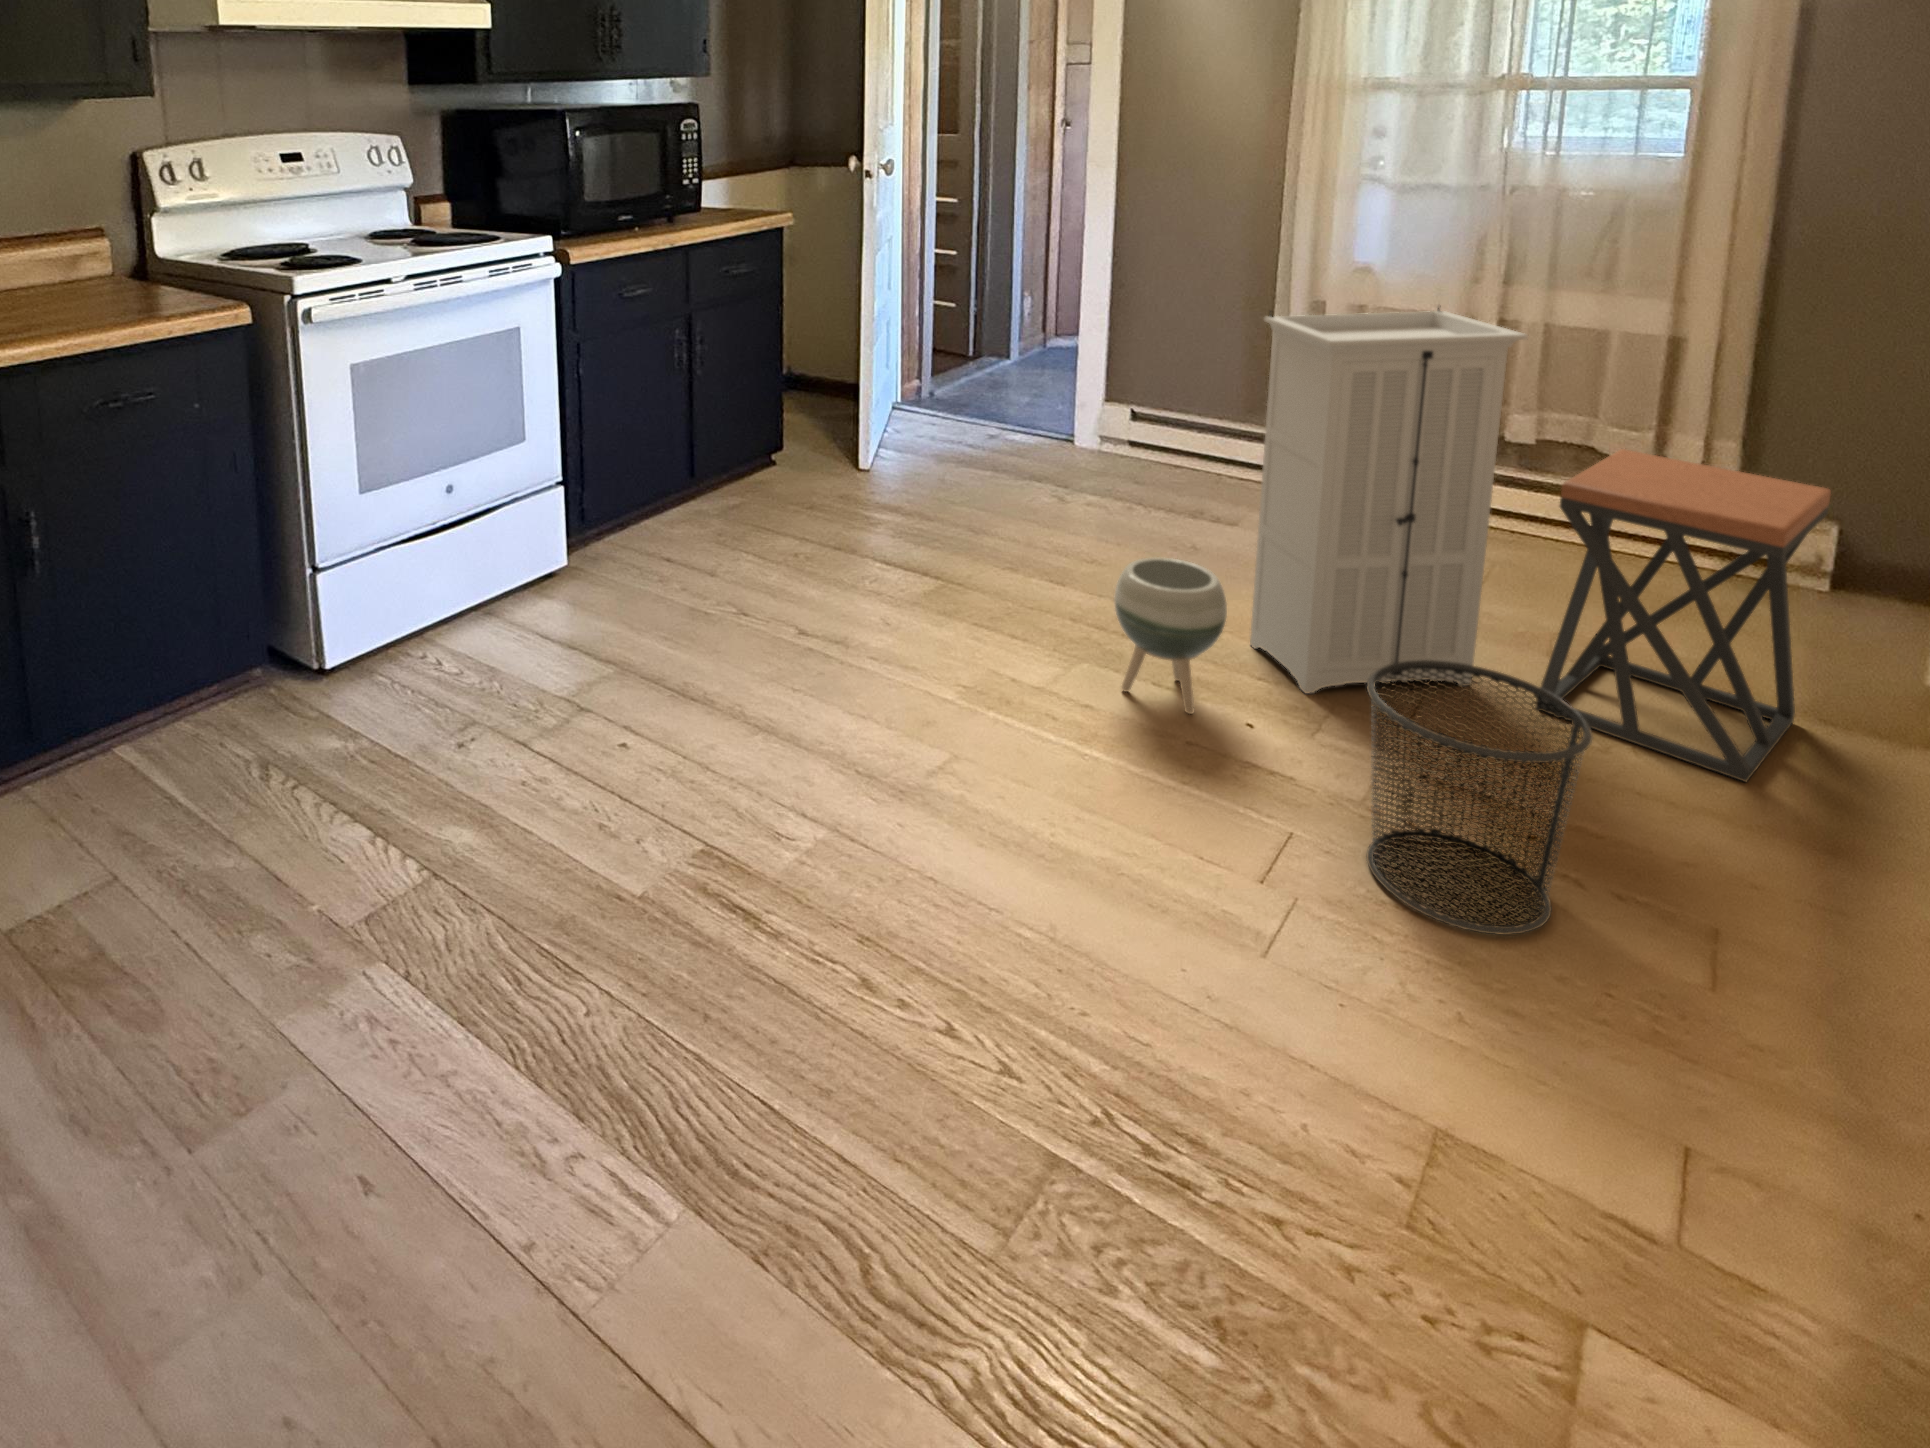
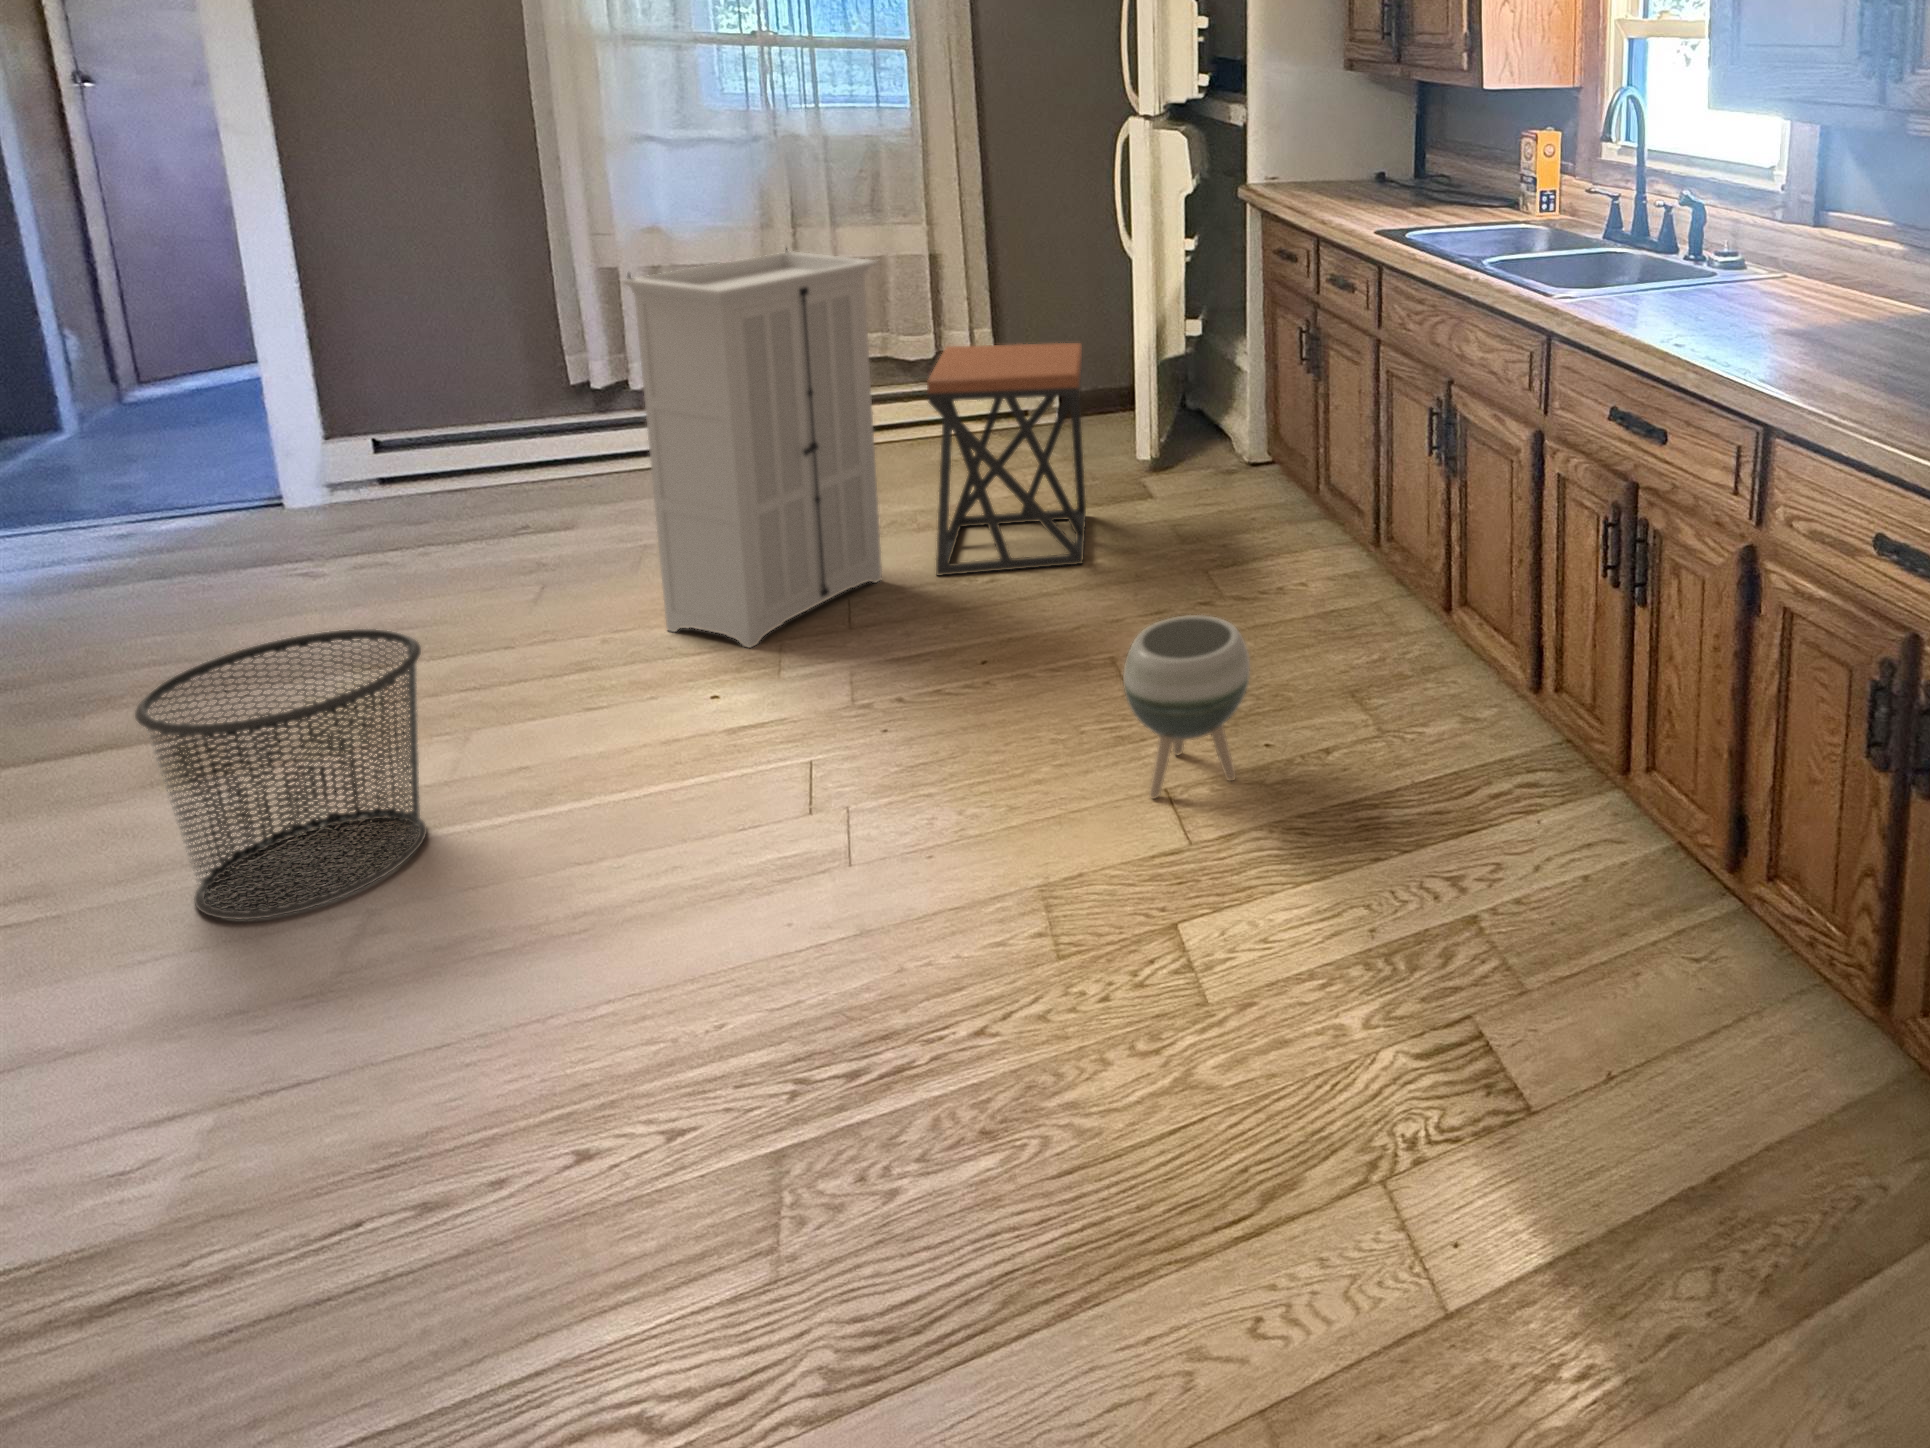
planter: present [1114,557,1227,714] -> present [1123,615,1250,799]
waste bin: present [1366,660,1593,935] -> present [135,629,427,919]

